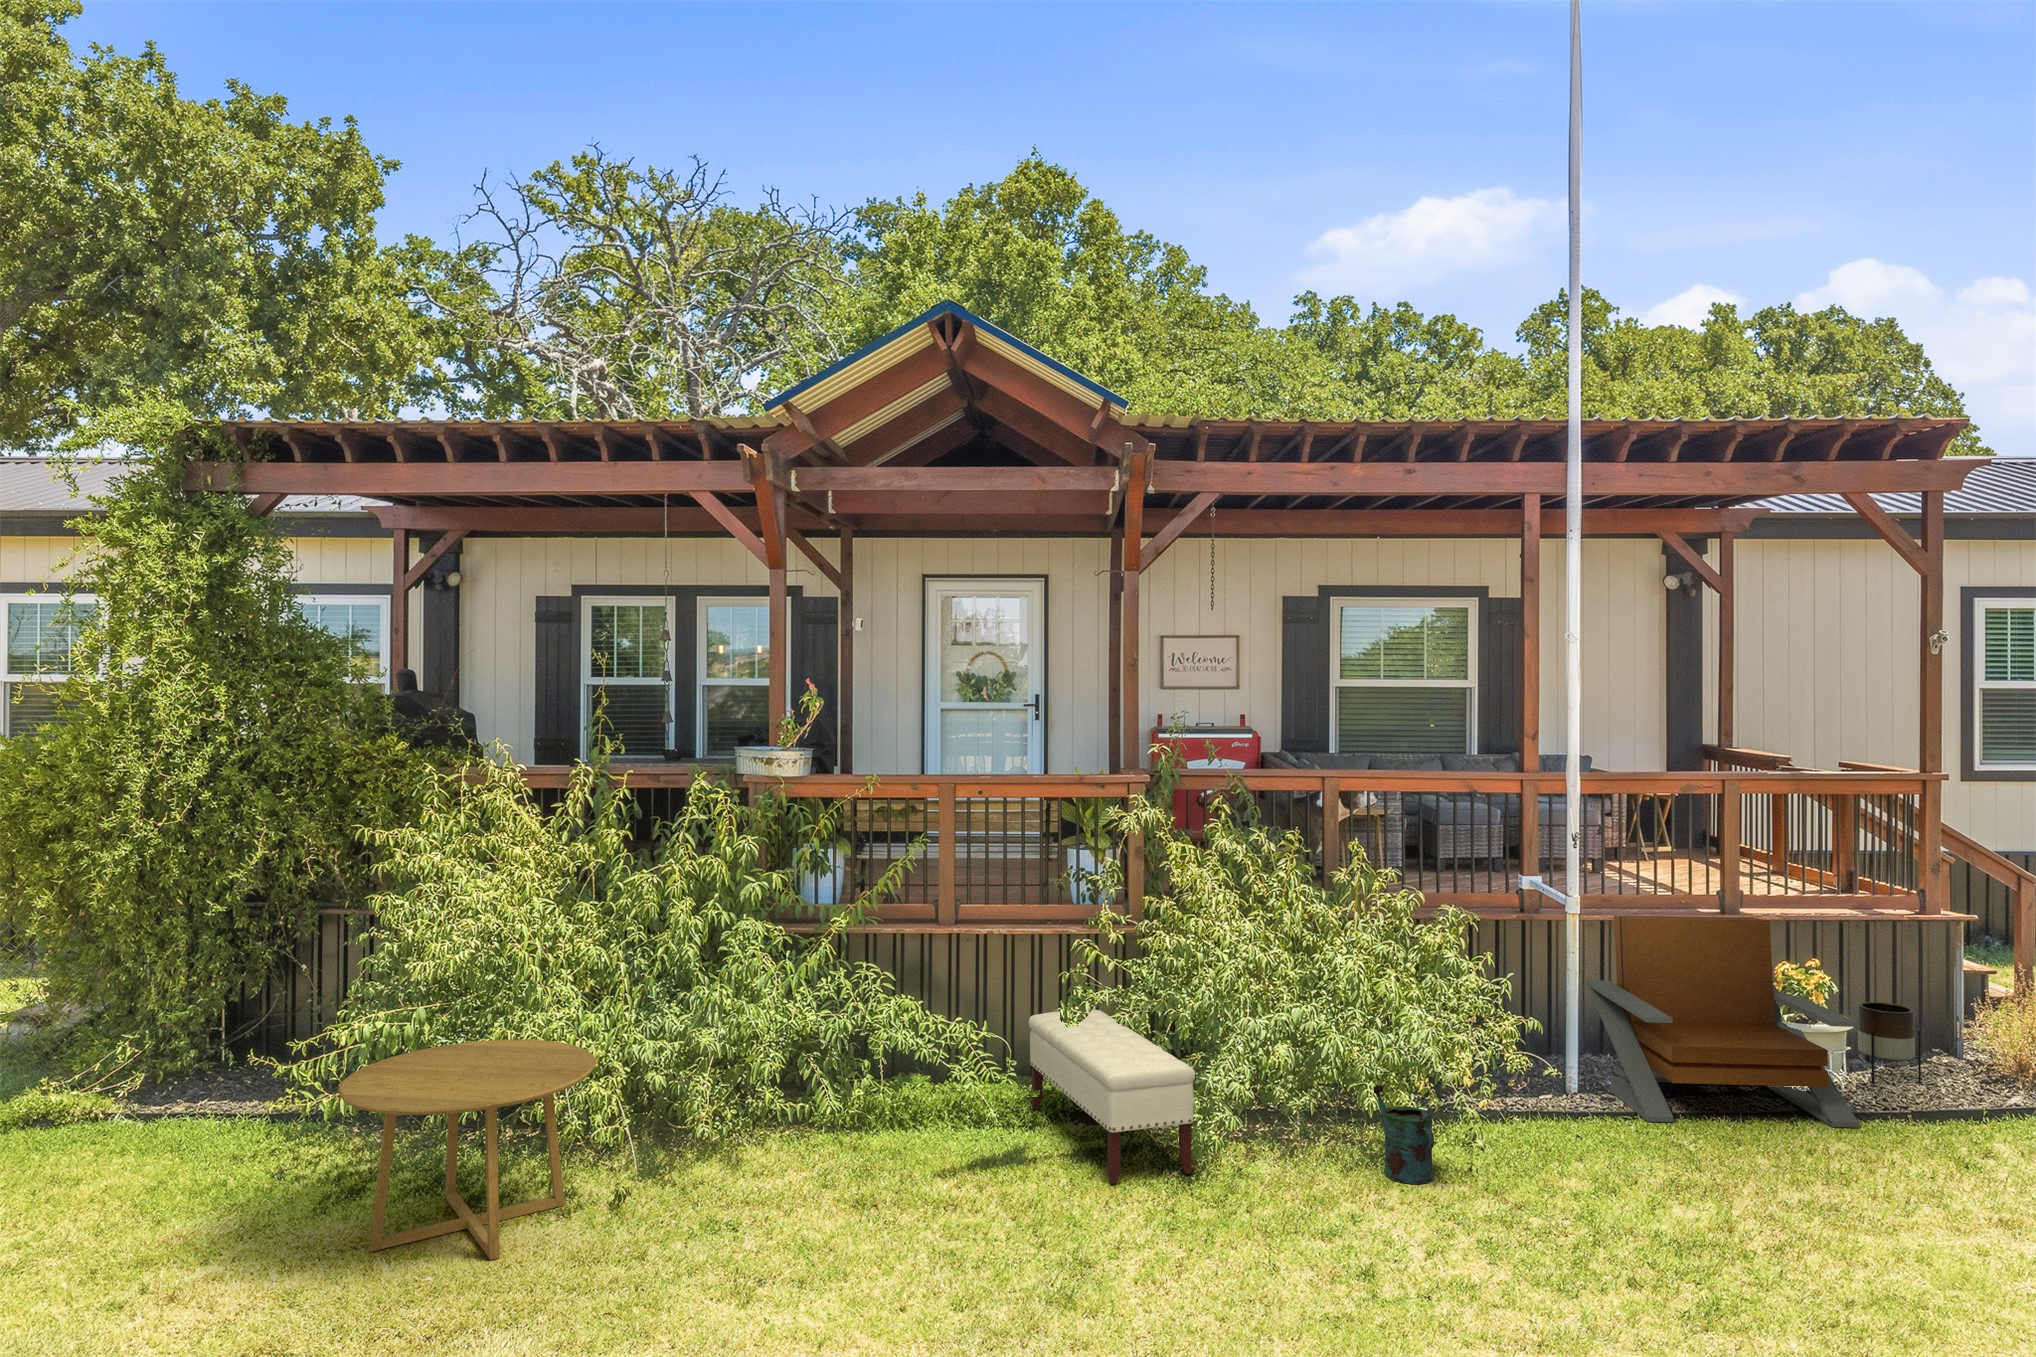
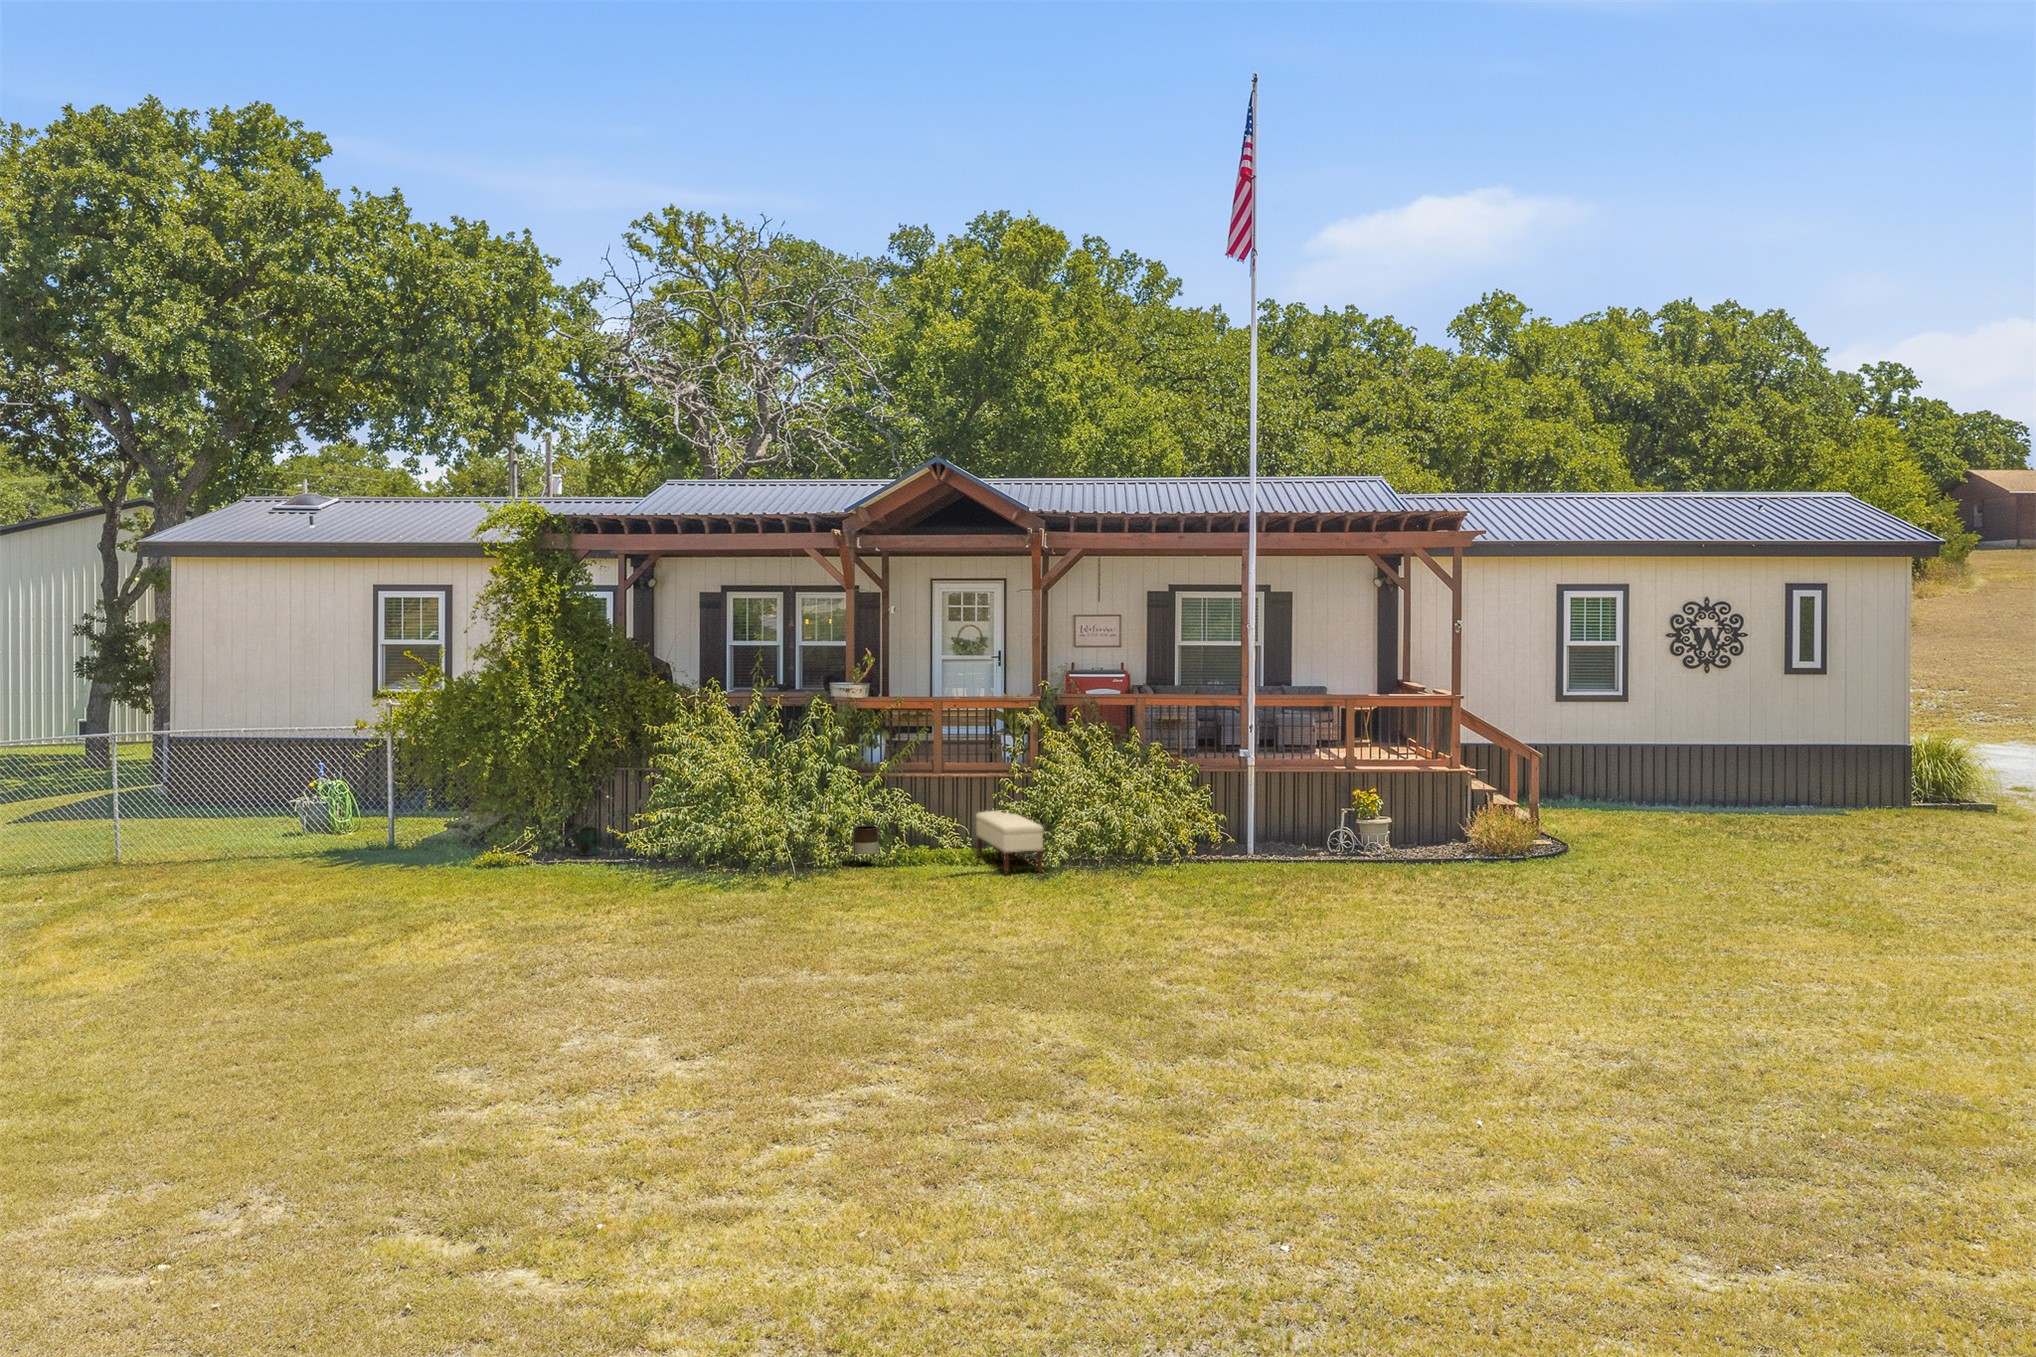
lounge chair: present [1586,915,1859,1128] -> none [1265,768,1369,863]
planter: present [1858,1002,1921,1083] -> present [853,826,880,867]
round table: present [338,1039,596,1260] -> none [681,812,782,889]
watering can: present [1374,1085,1434,1184] -> present [569,823,601,856]

